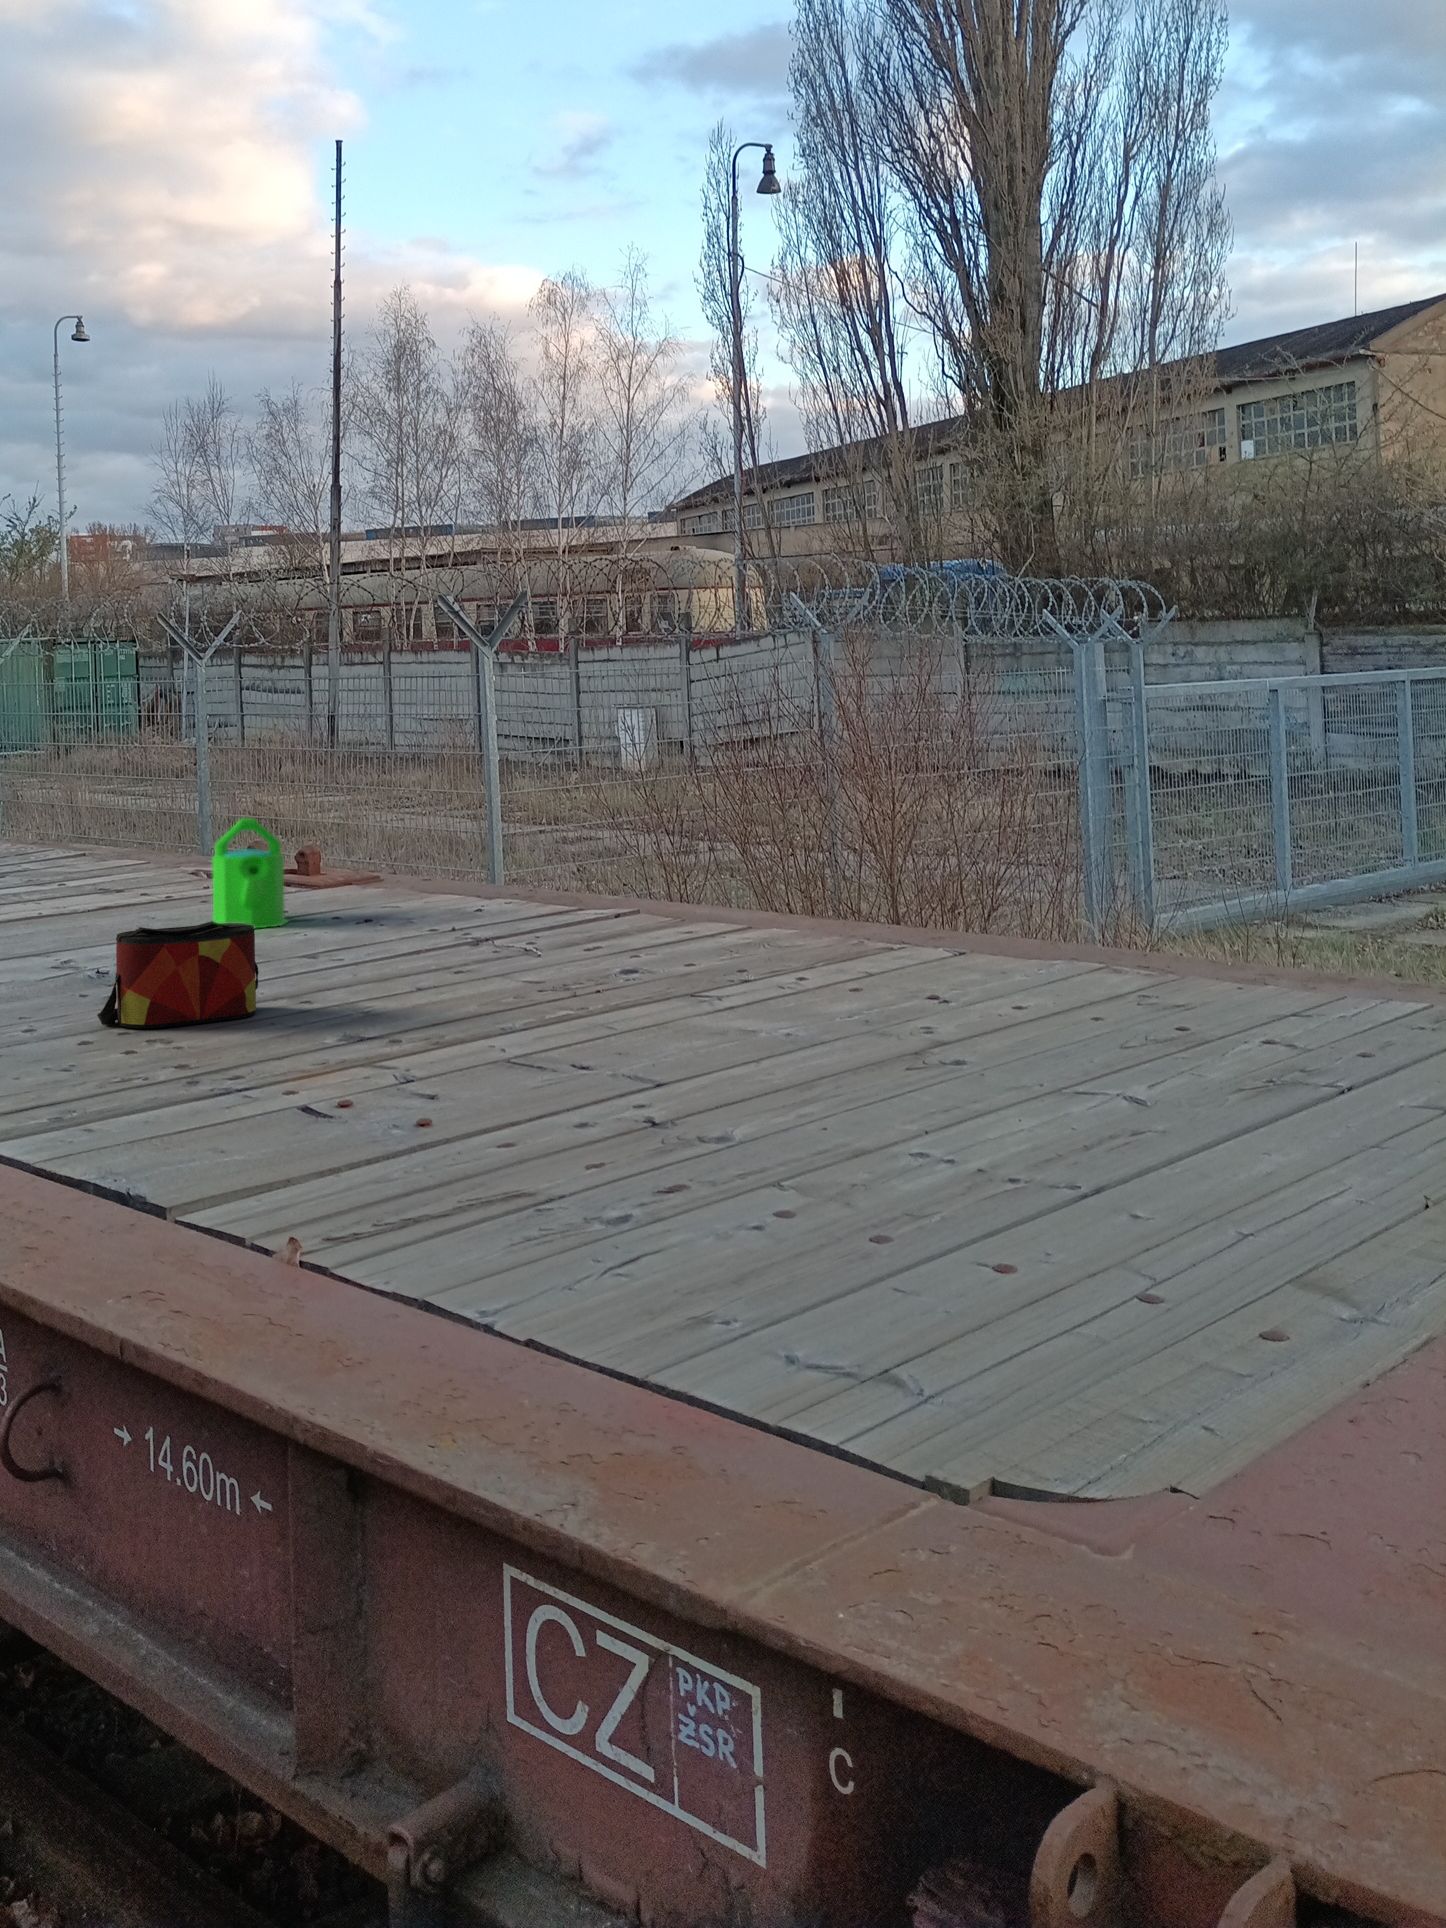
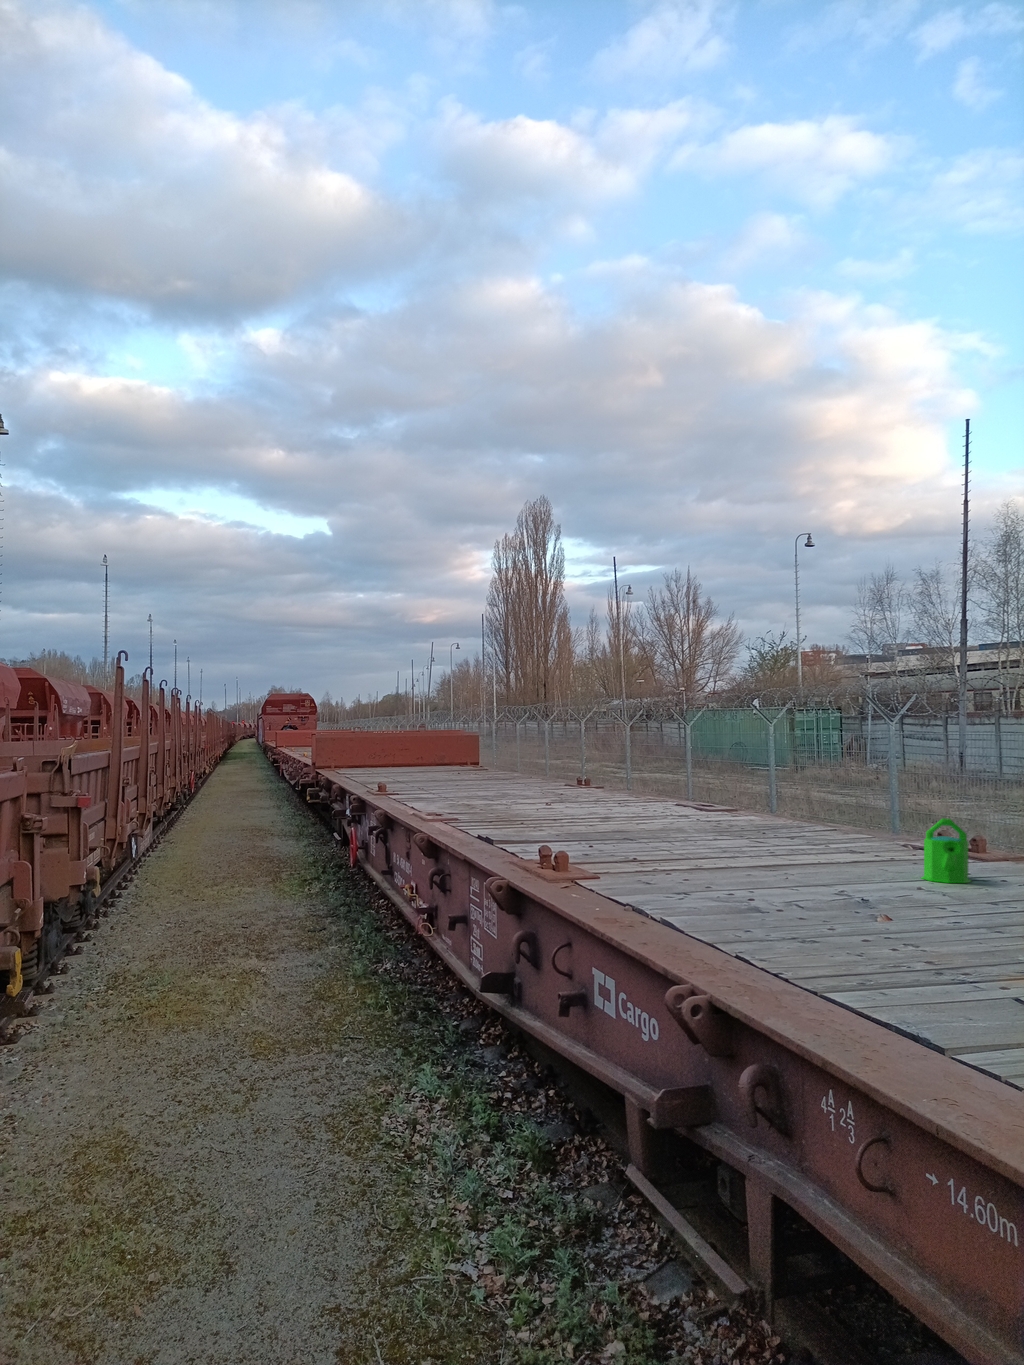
bag: present [97,921,258,1029] -> none [871,878,968,938]

